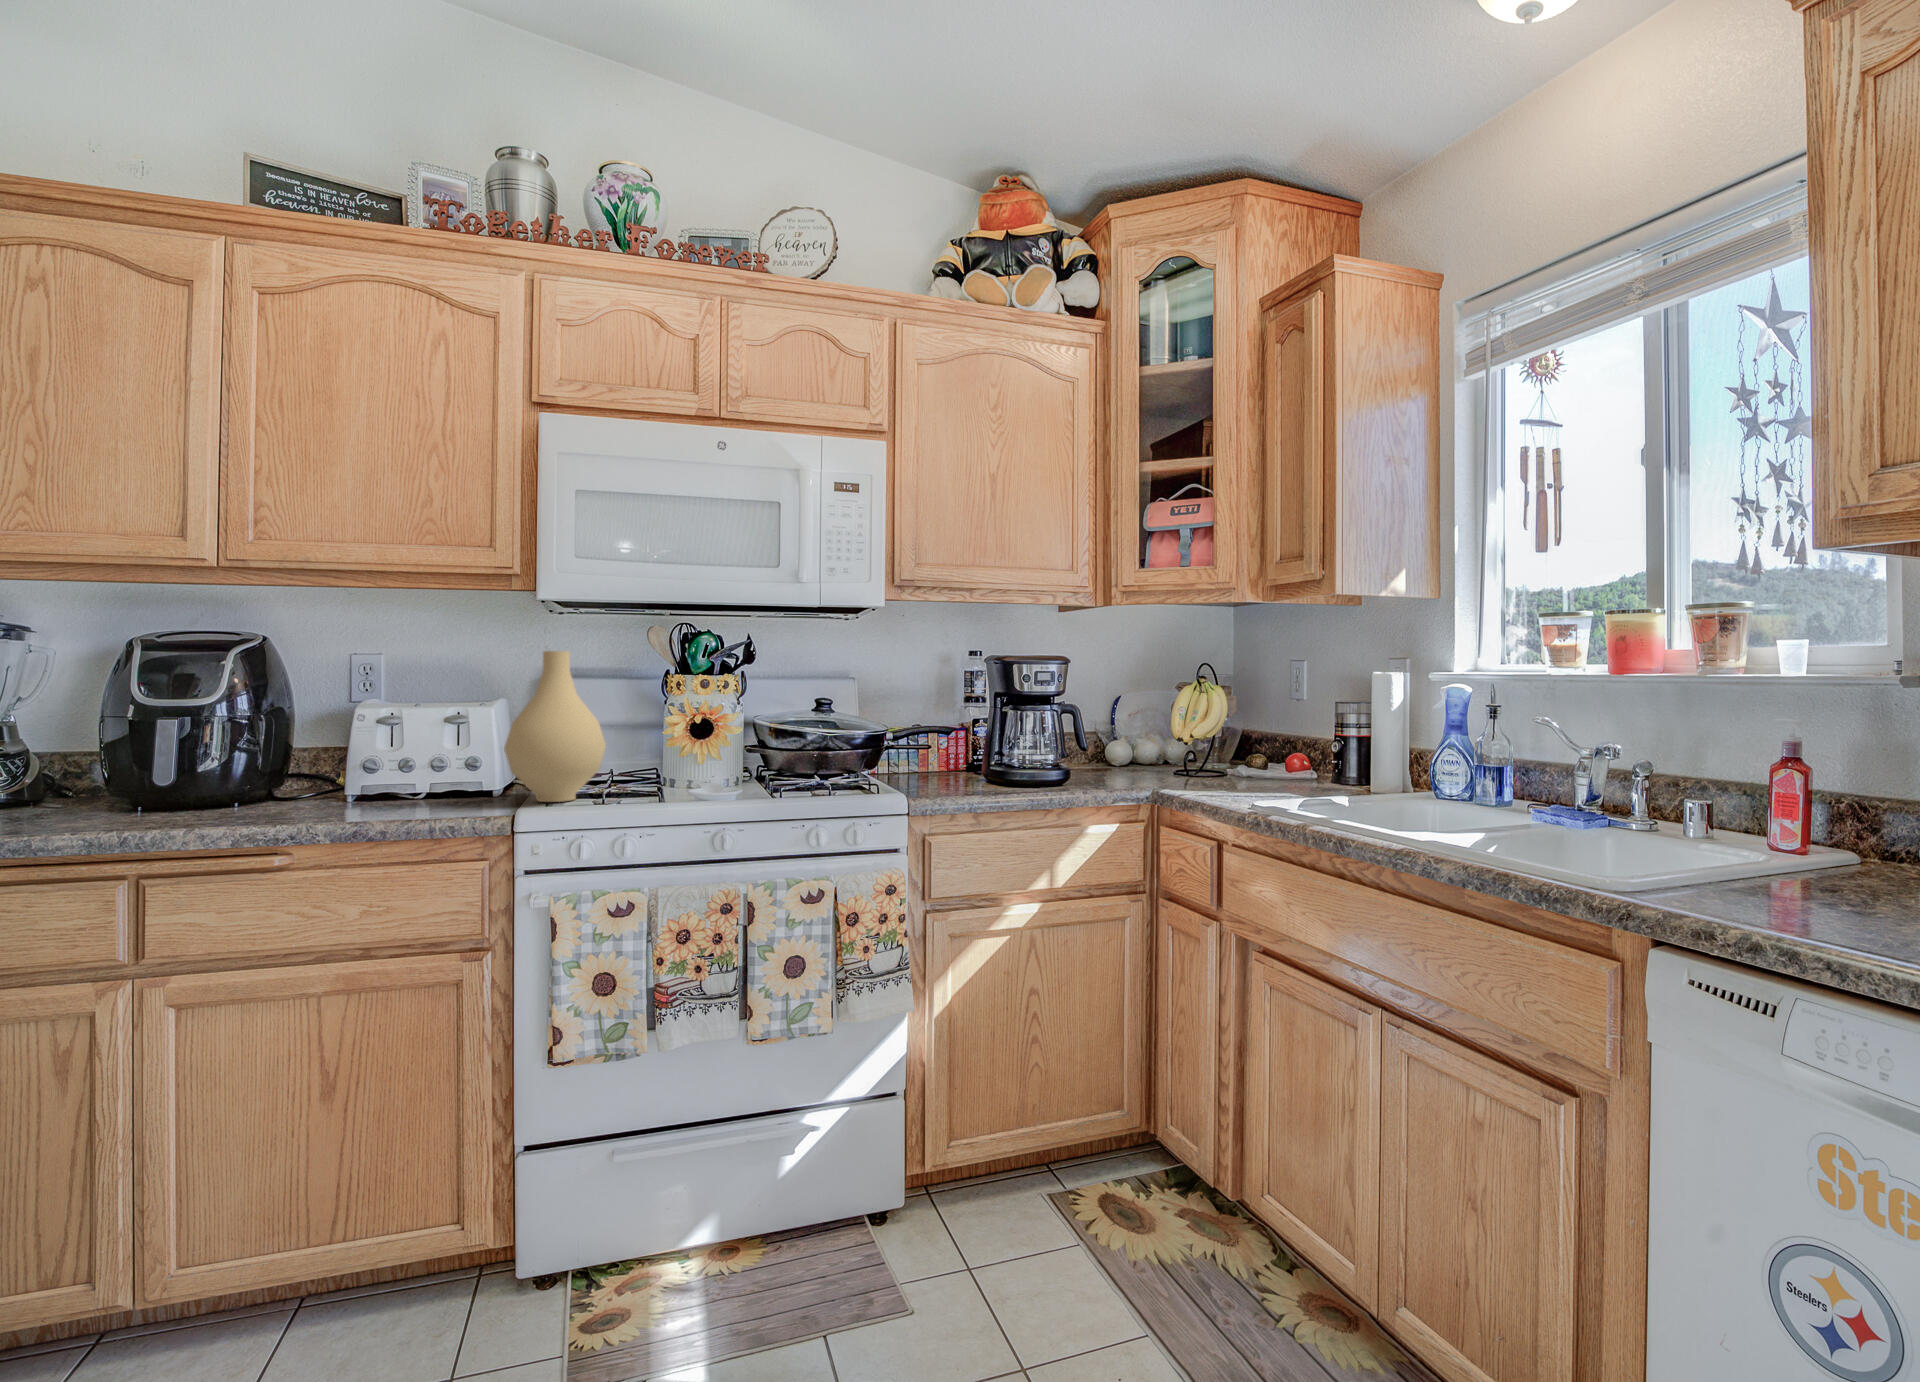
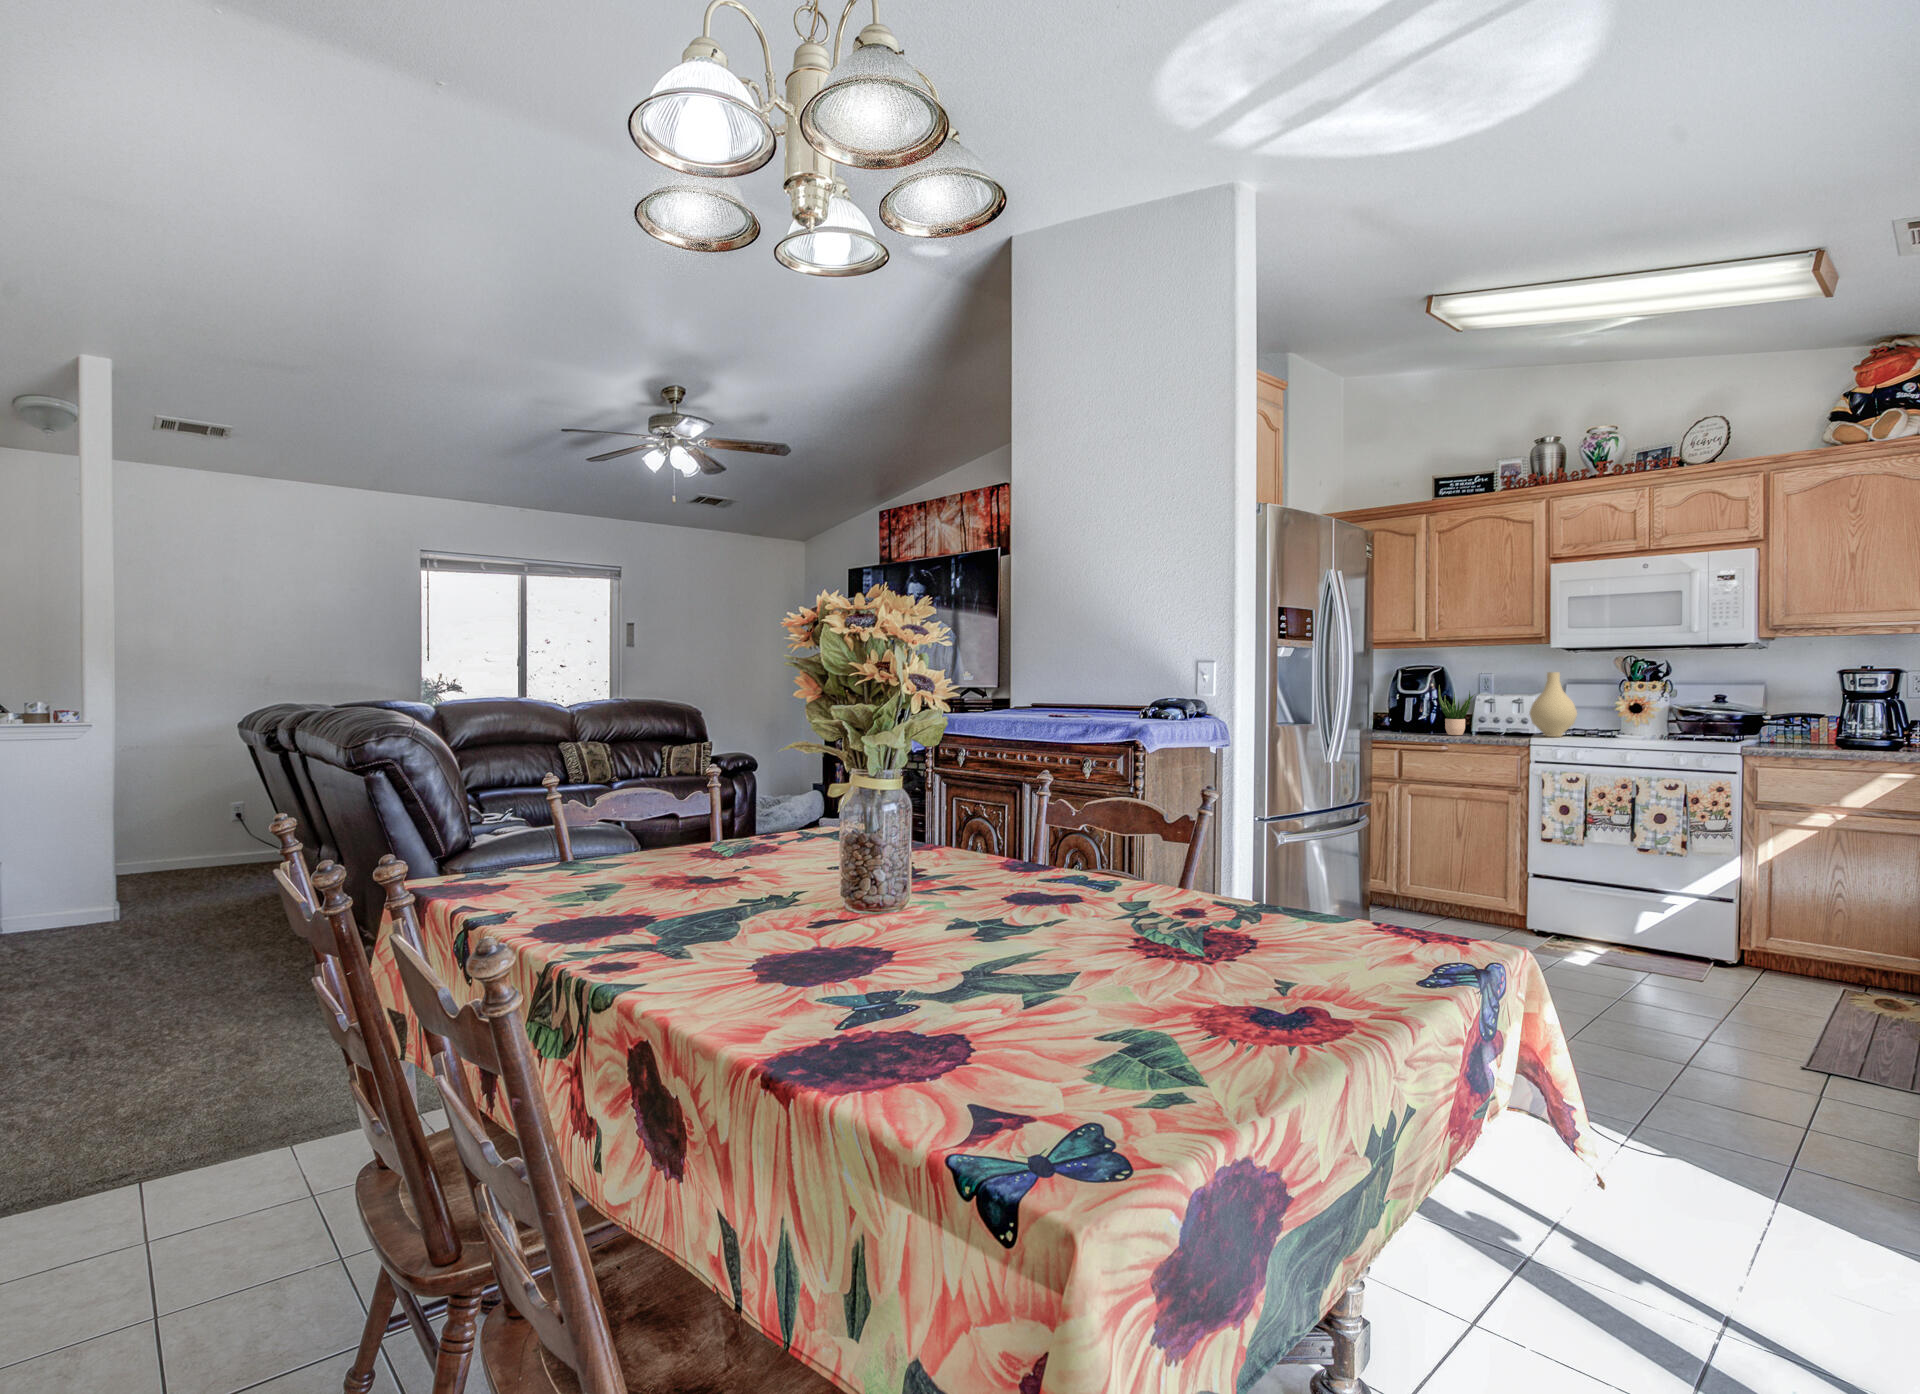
potted plant: none [256,679,362,815] -> present [1438,687,1475,735]

